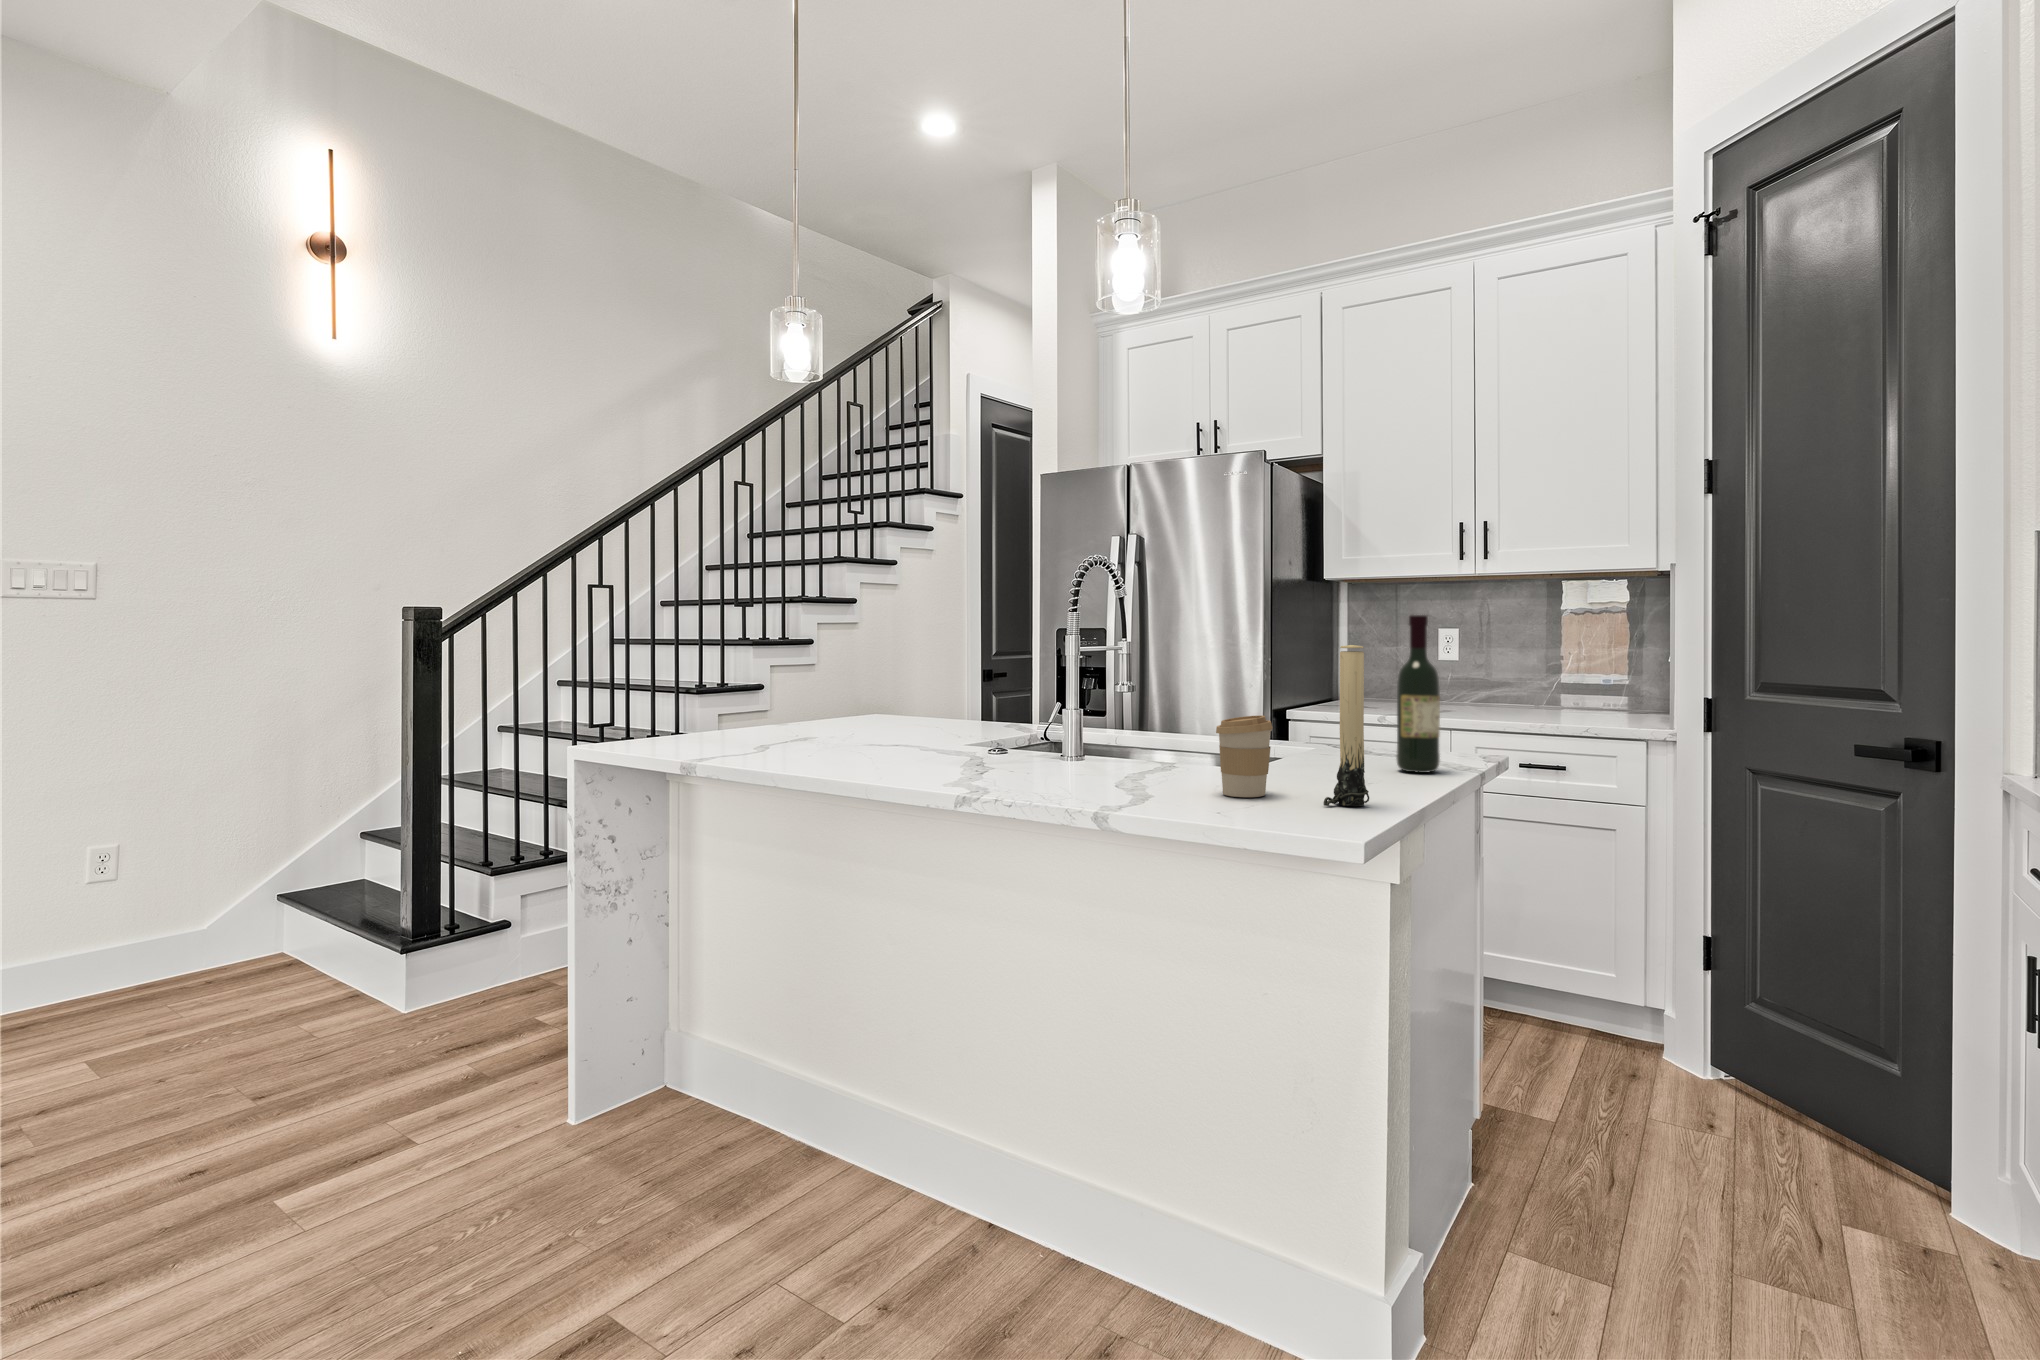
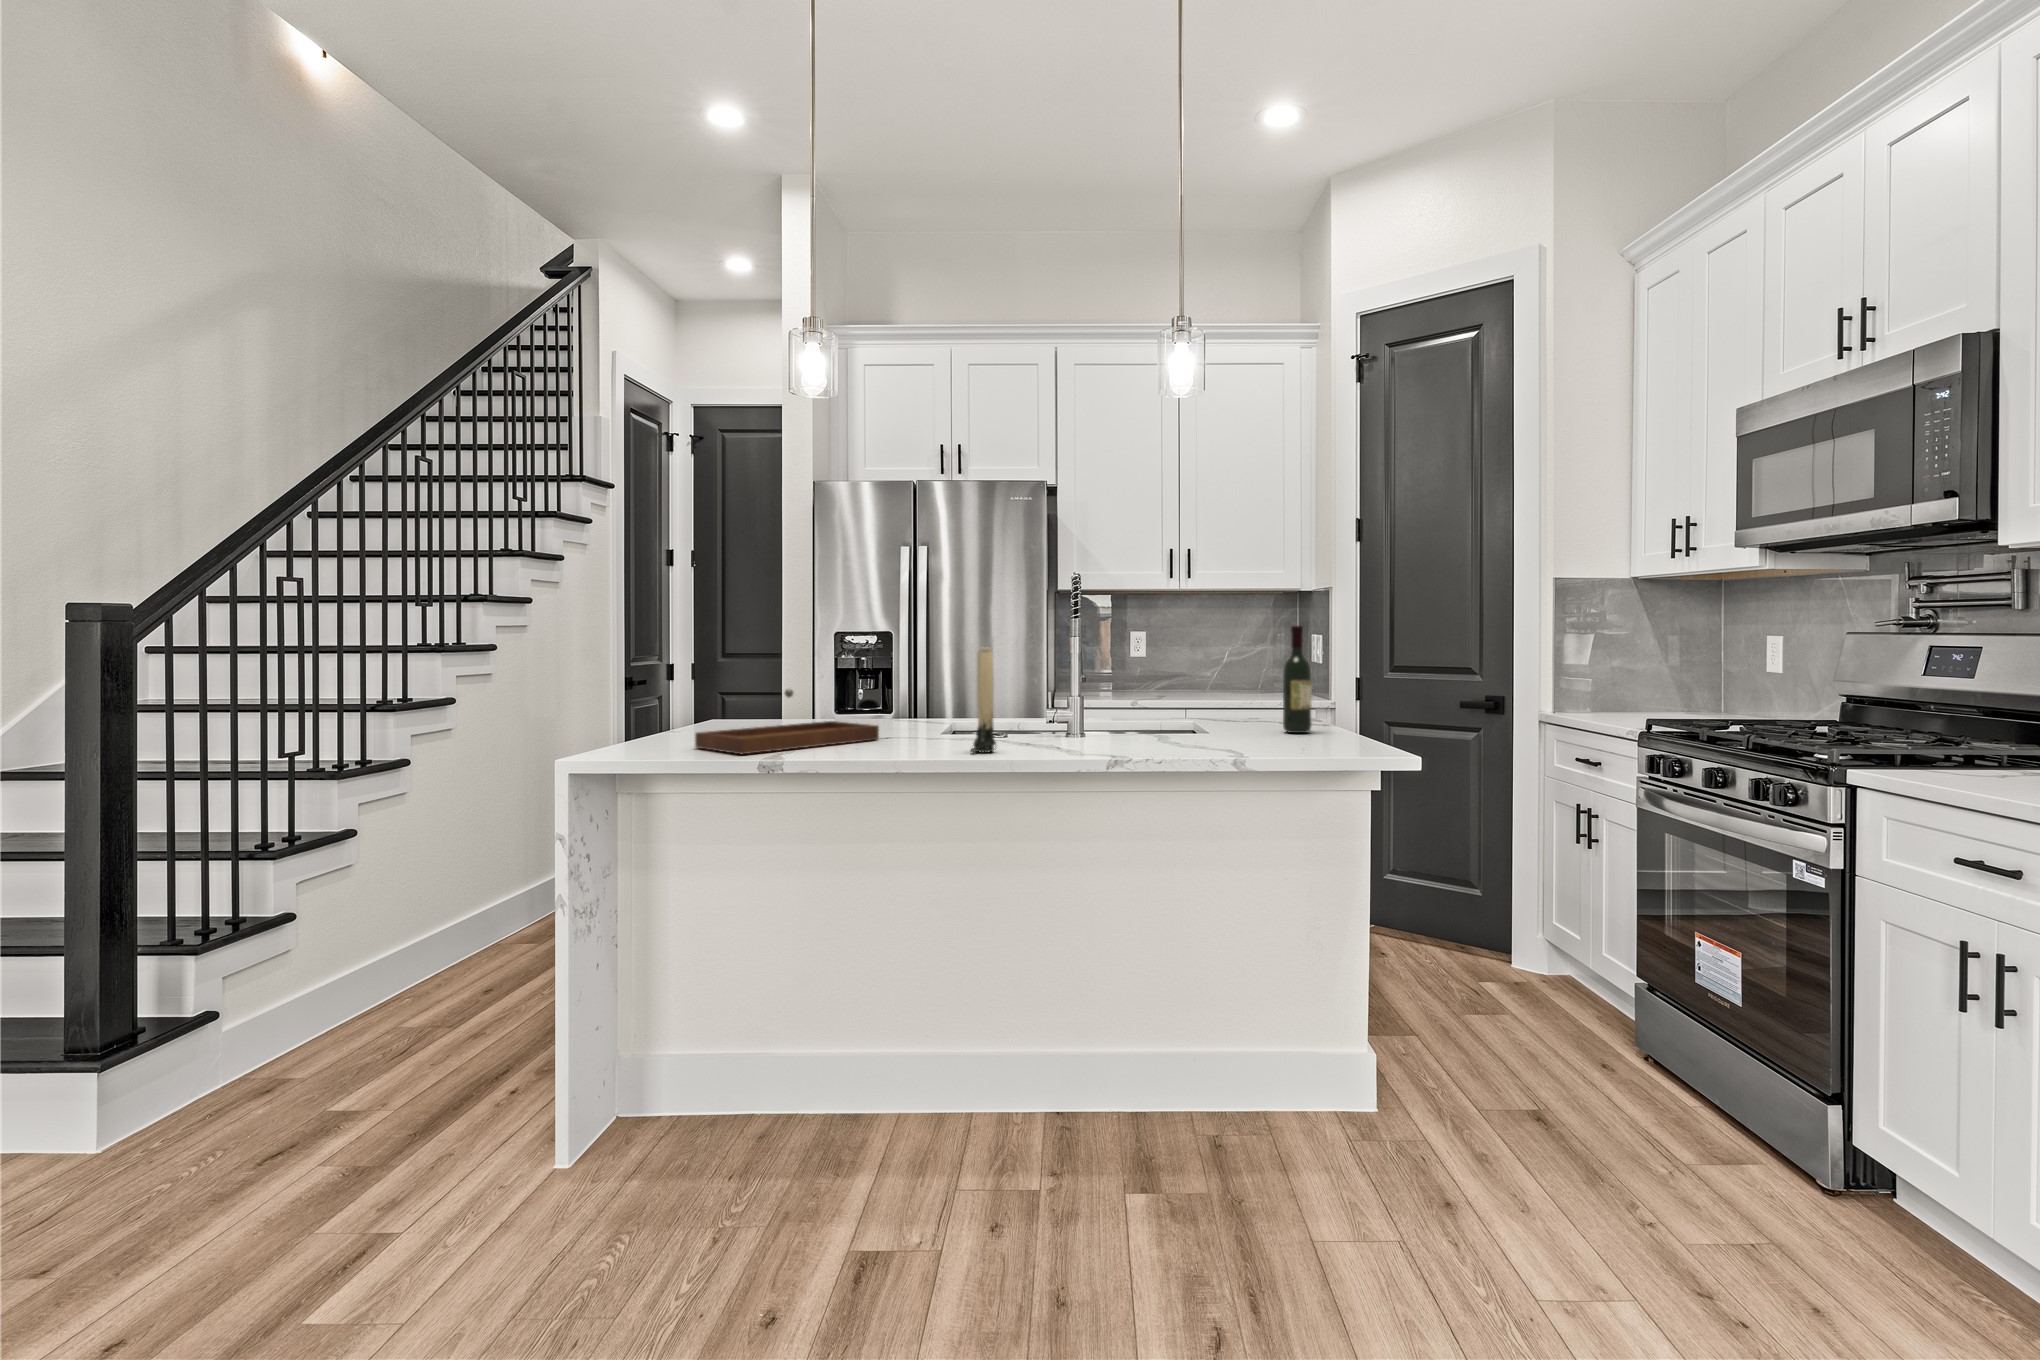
candle: present [1324,645,1369,806] -> present [971,648,996,753]
tray: none [735,683,912,747] -> present [695,689,879,754]
coffee cup: present [1216,715,1273,797] -> none [1243,697,1283,754]

